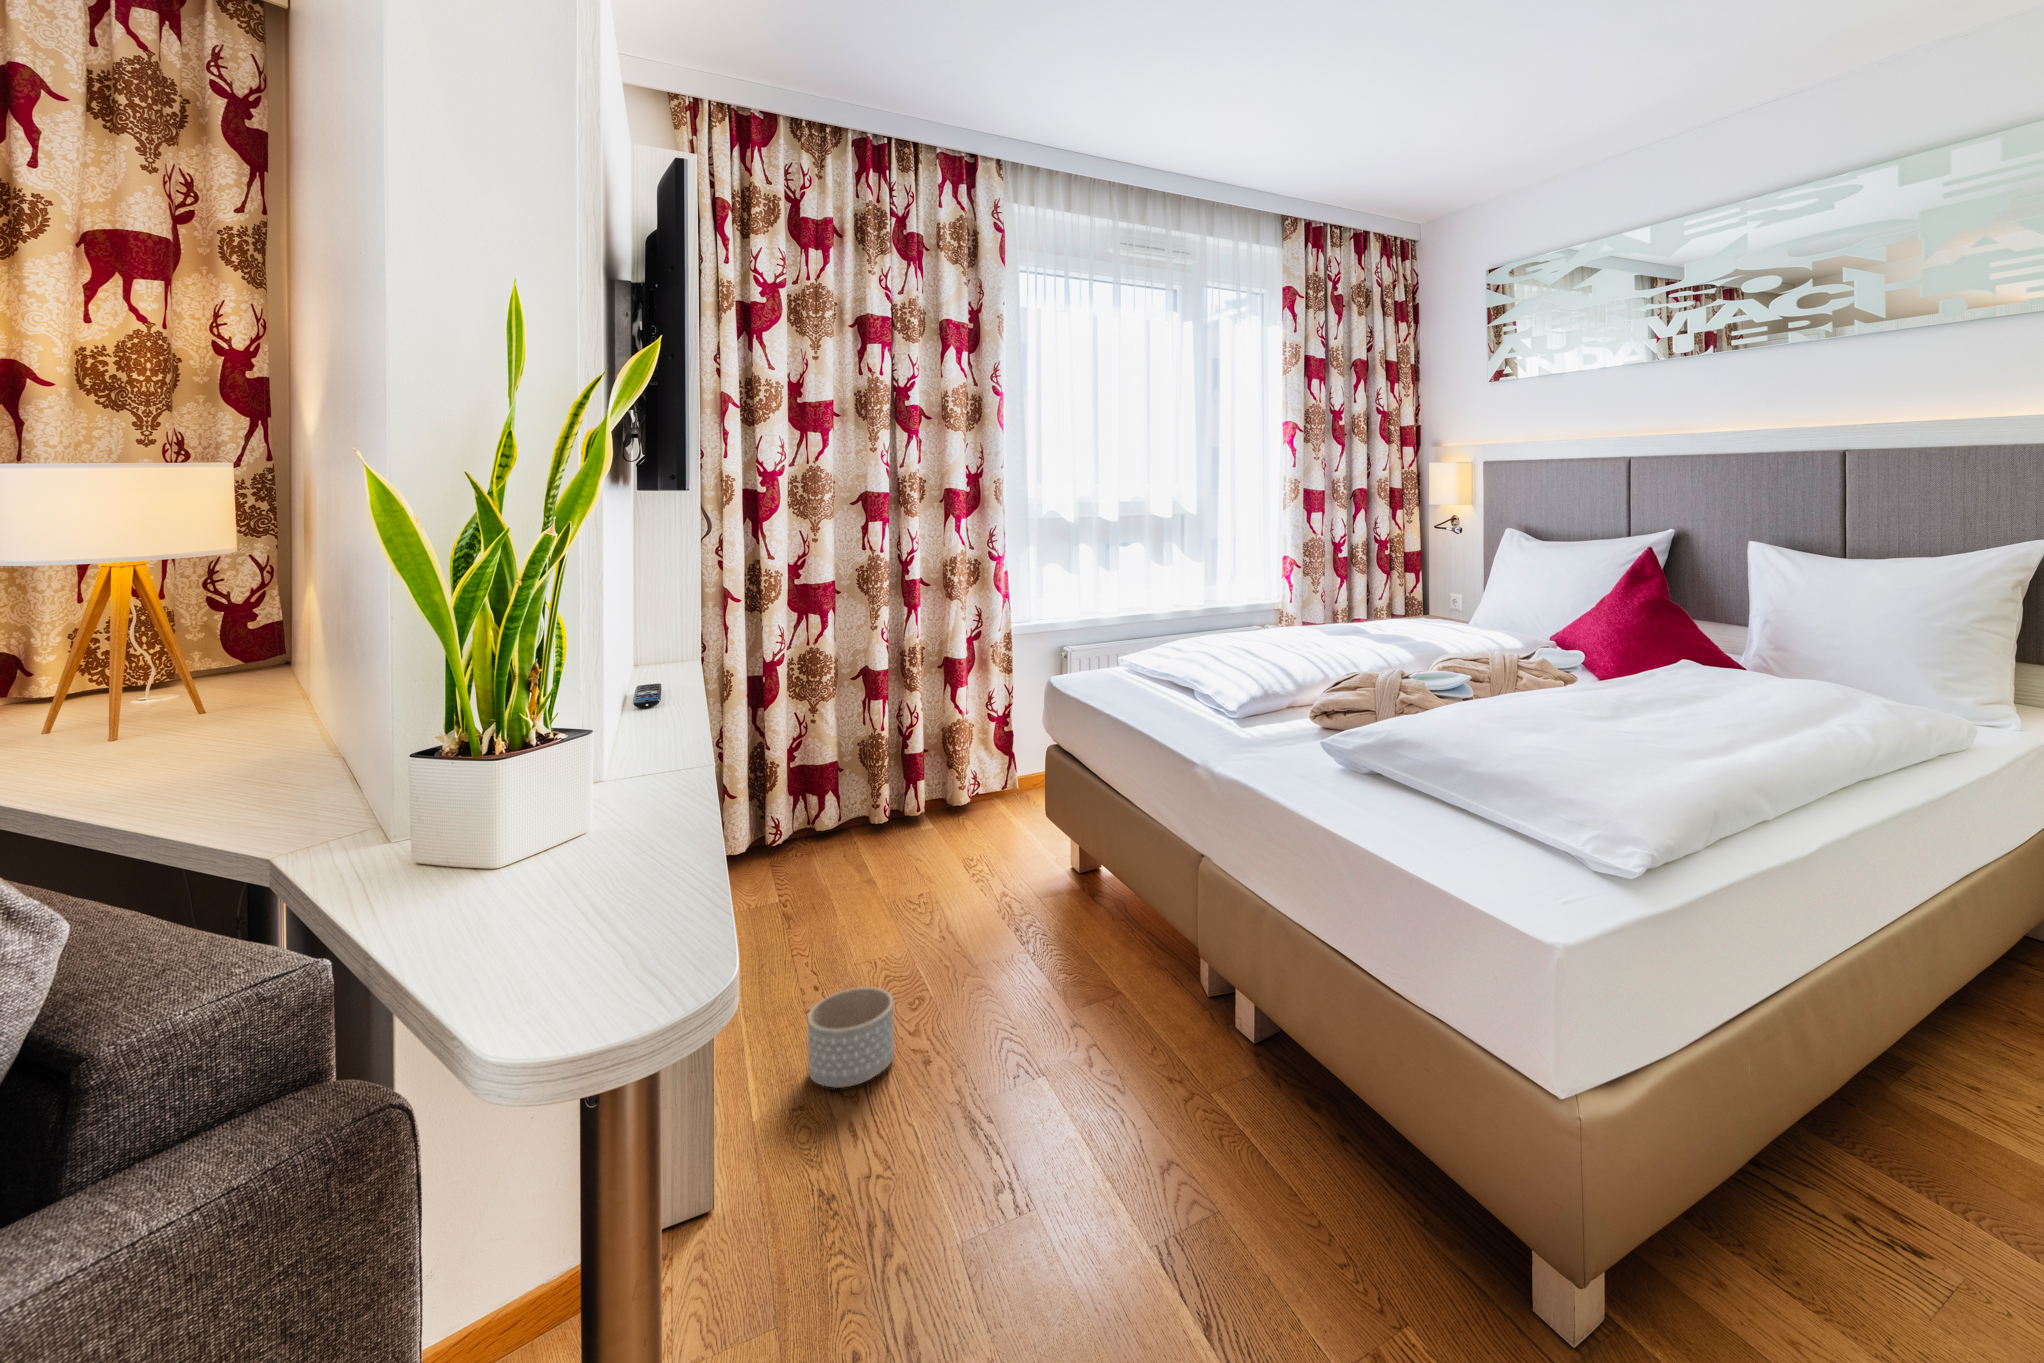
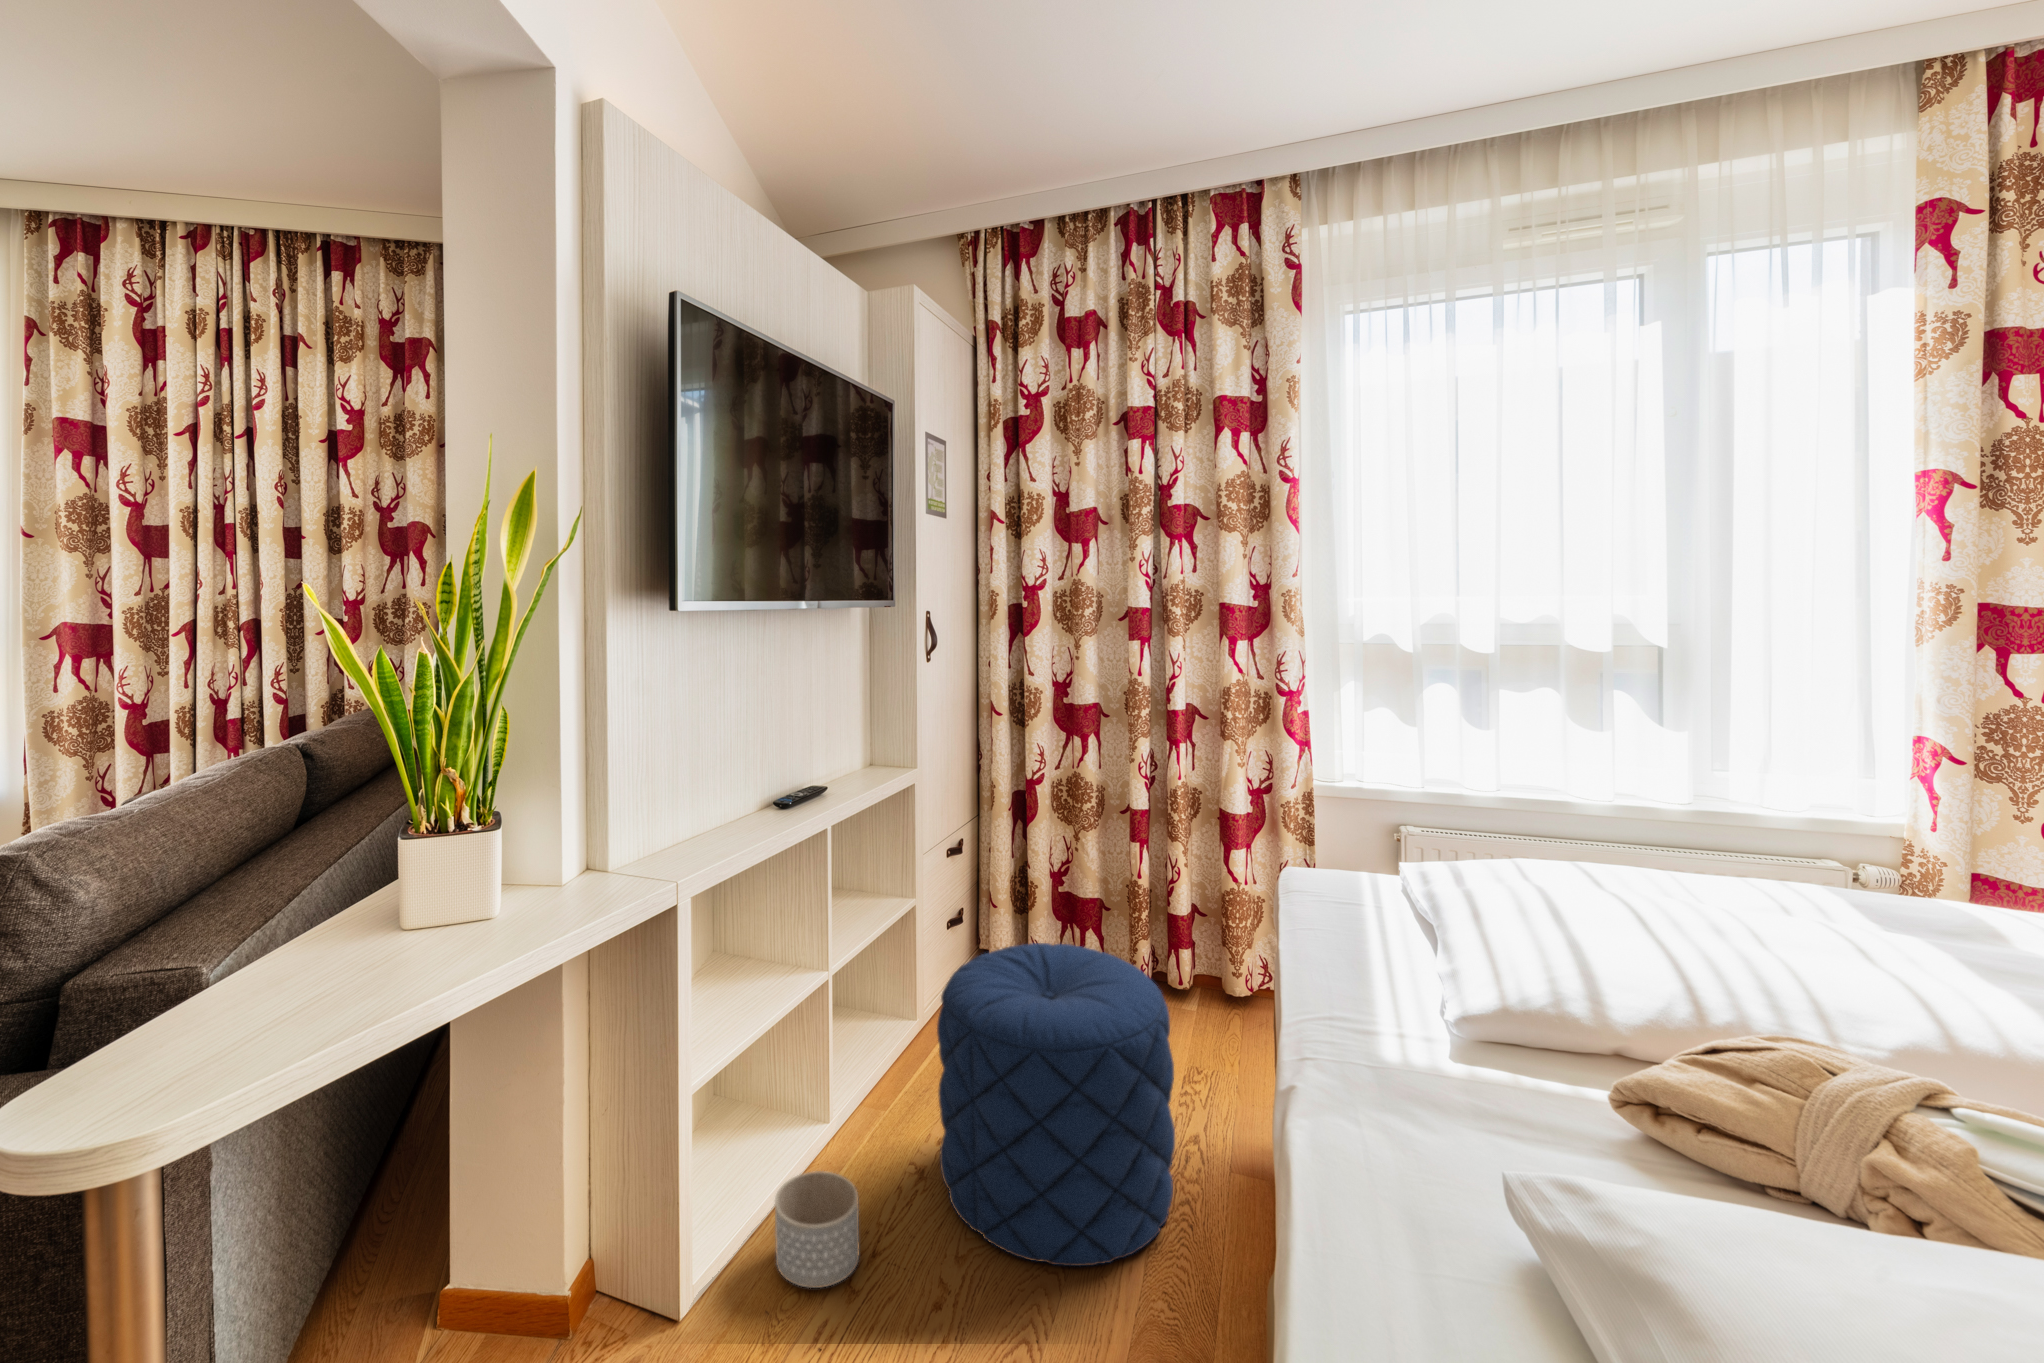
pouf: none [867,751,1062,985] -> present [937,943,1175,1266]

